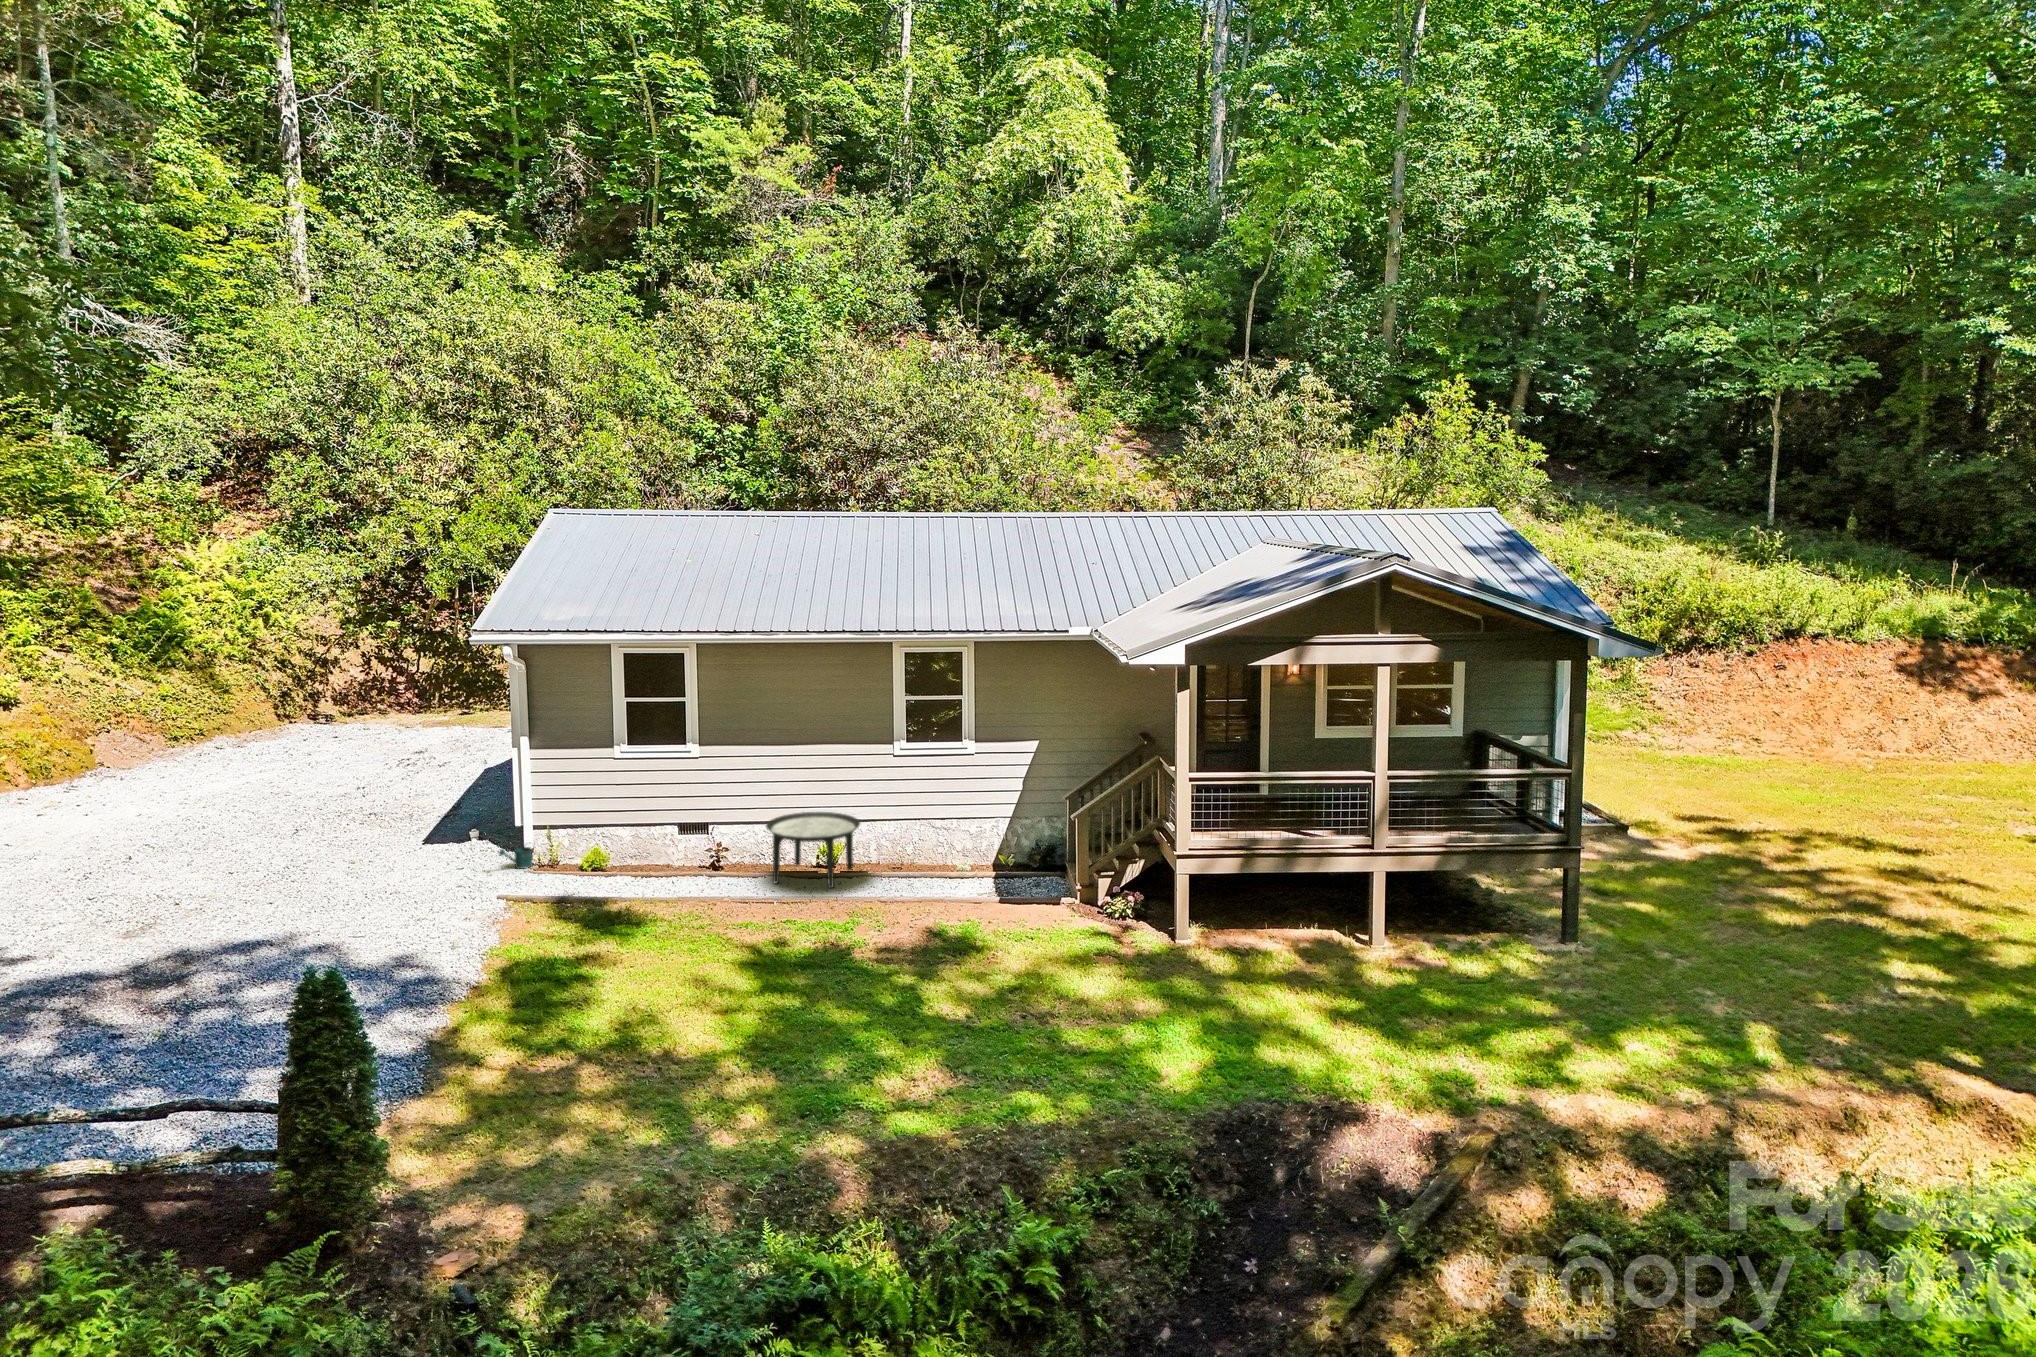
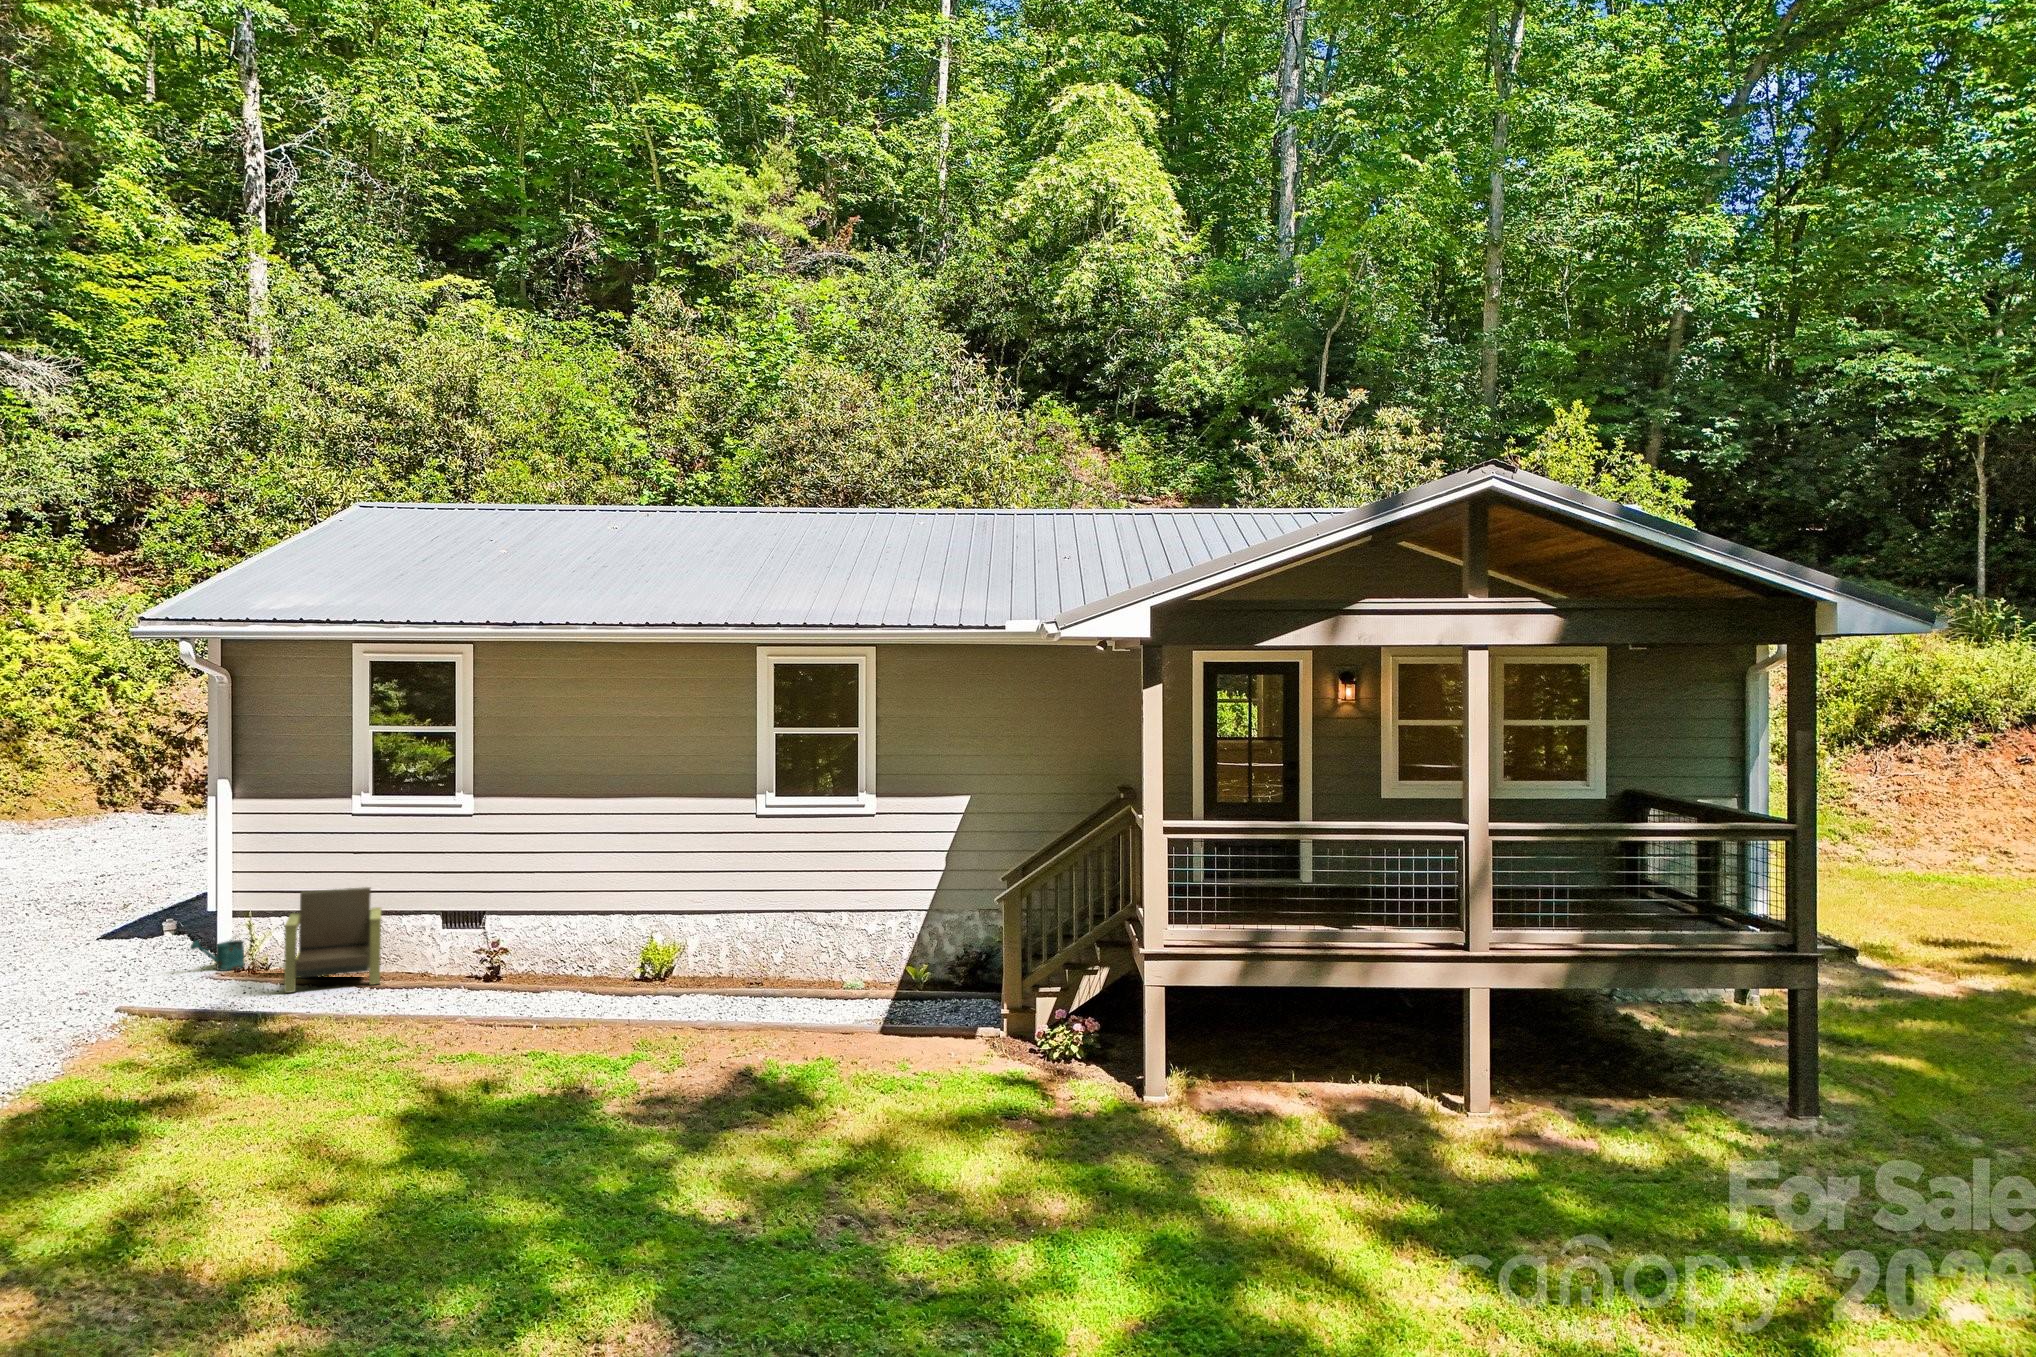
armchair: none [569,808,642,886] -> present [284,887,382,993]
round table: present [766,812,860,888] -> none [553,897,697,1005]

